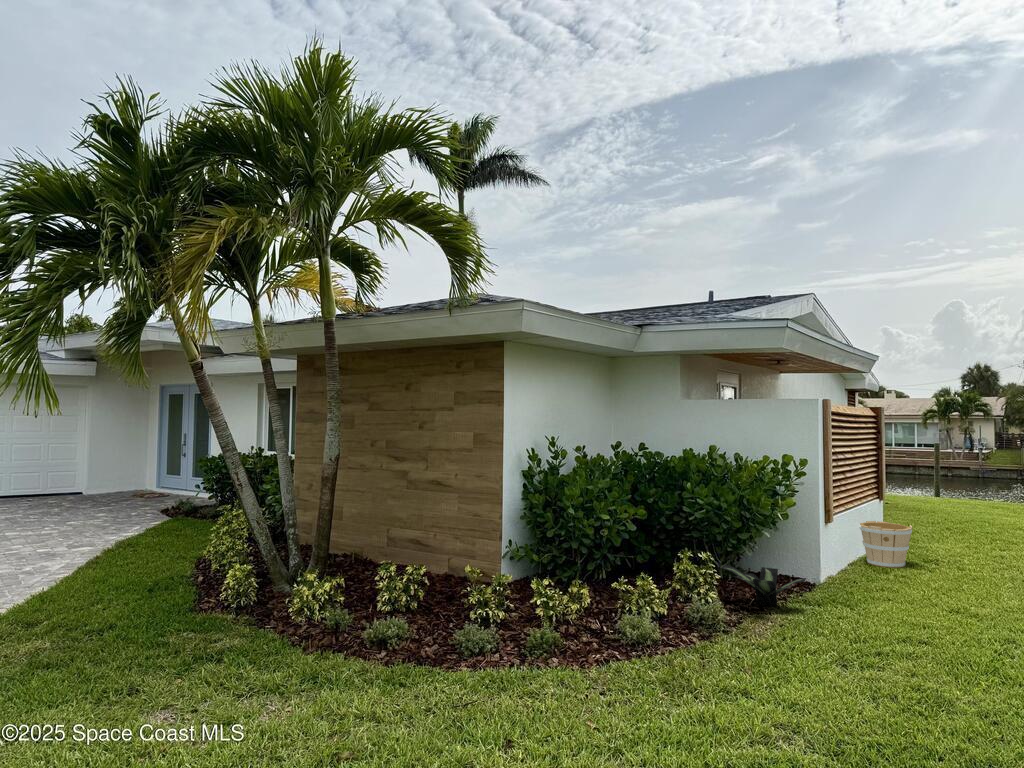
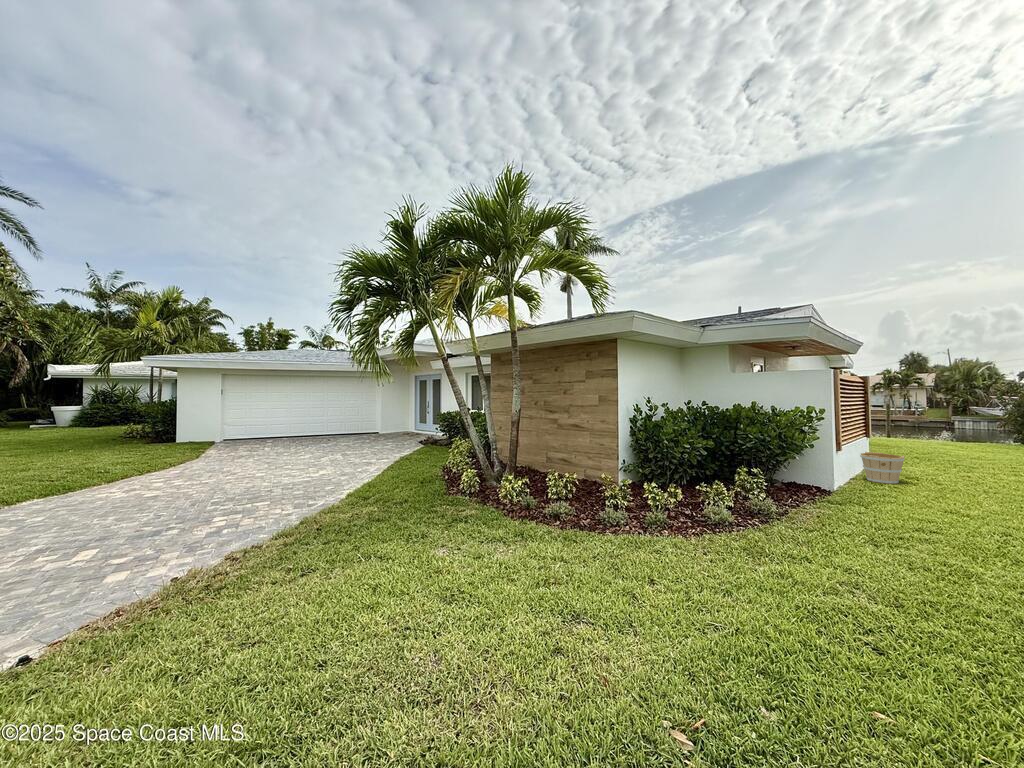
potted plant: present [722,564,806,606] -> none [766,477,831,506]

